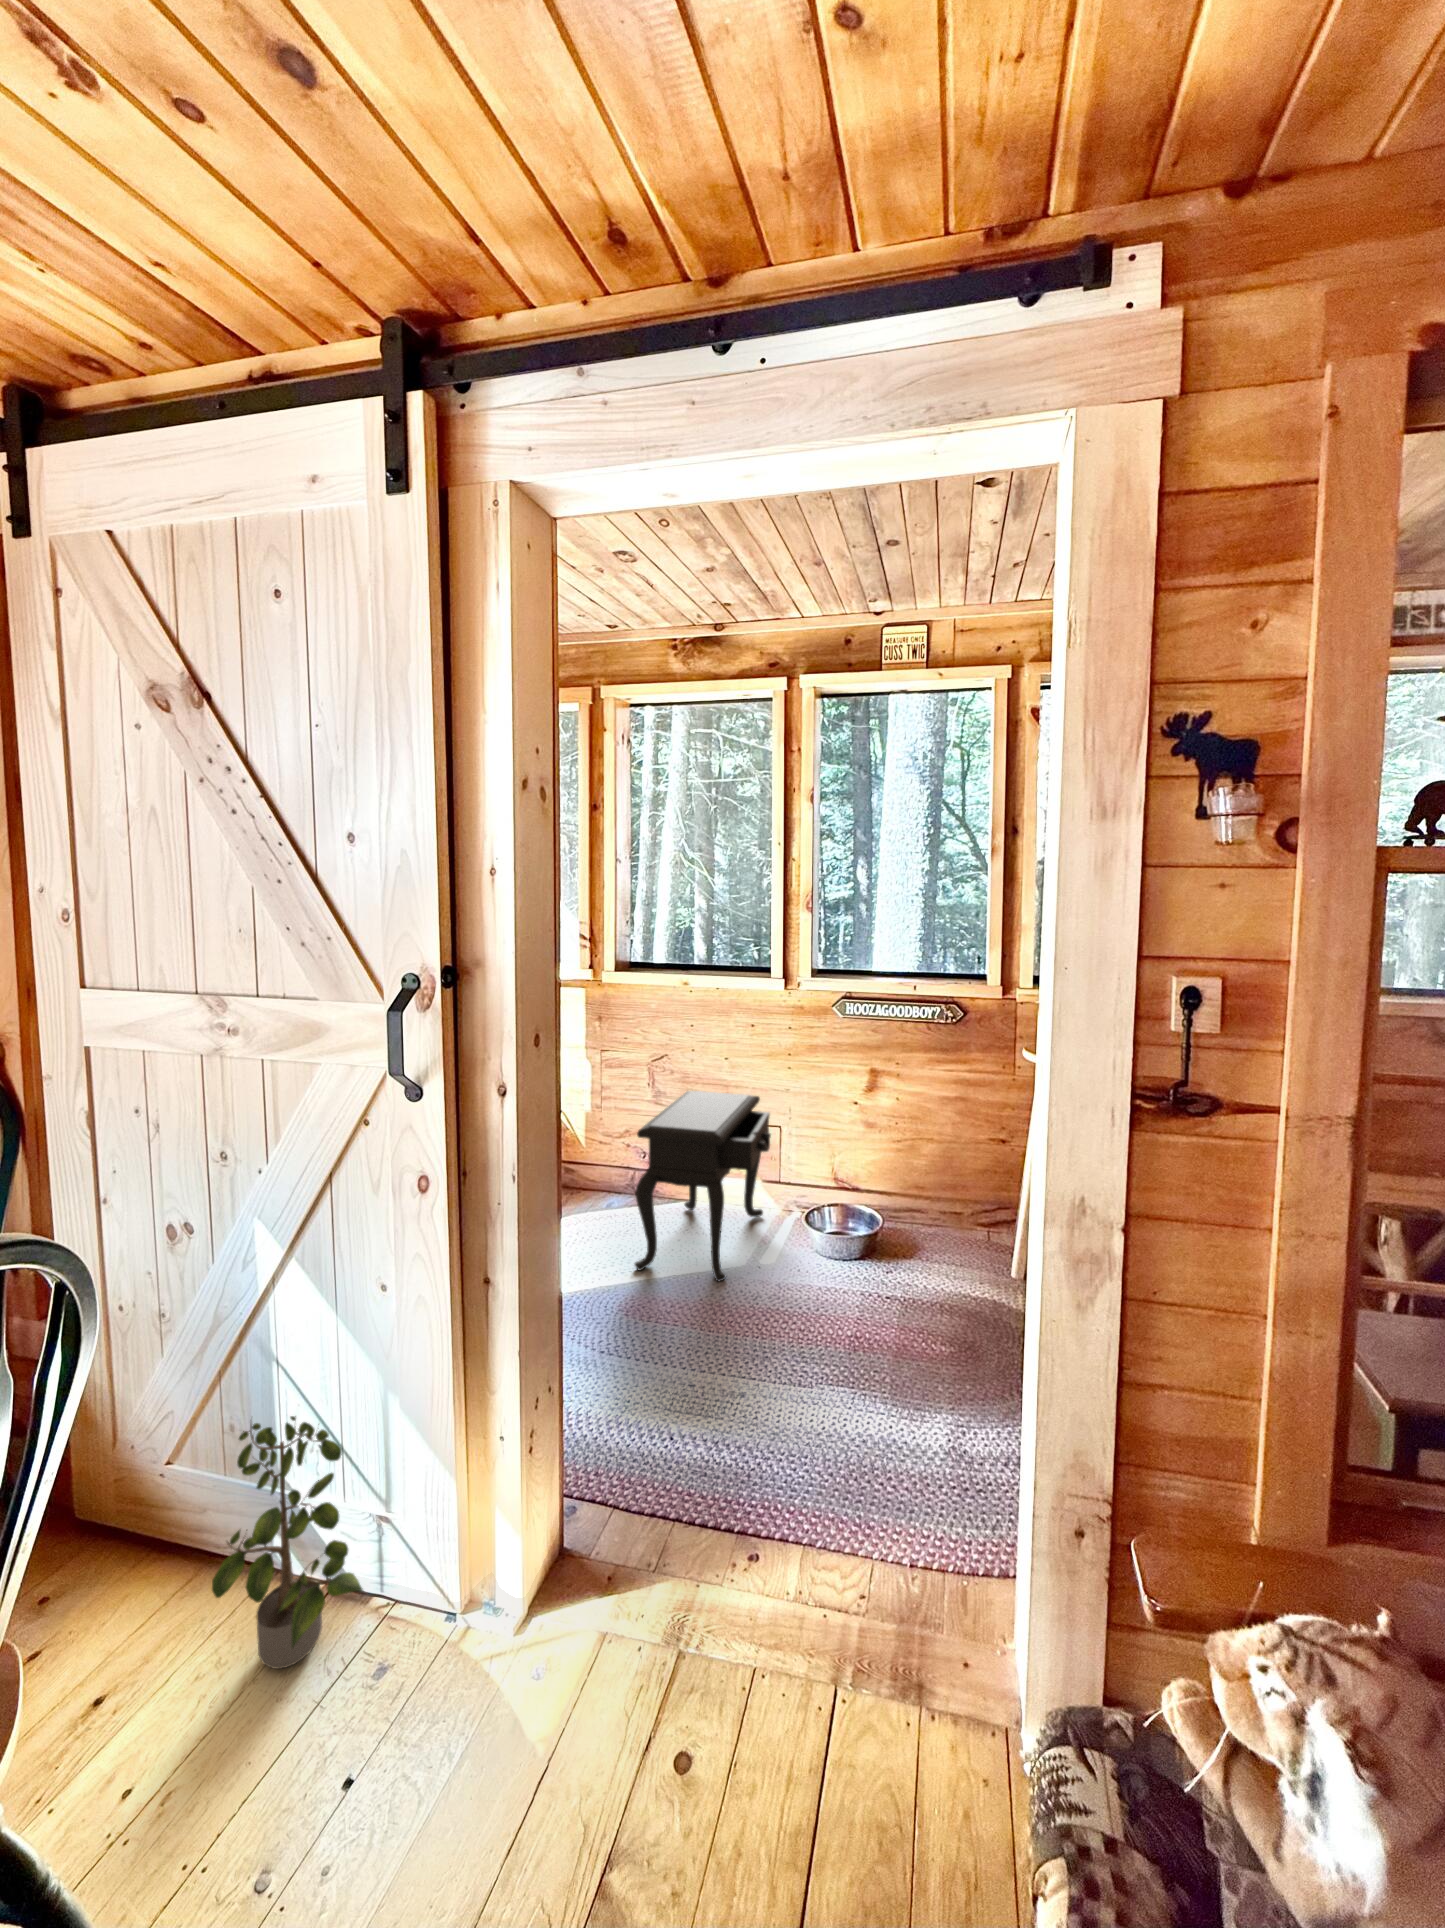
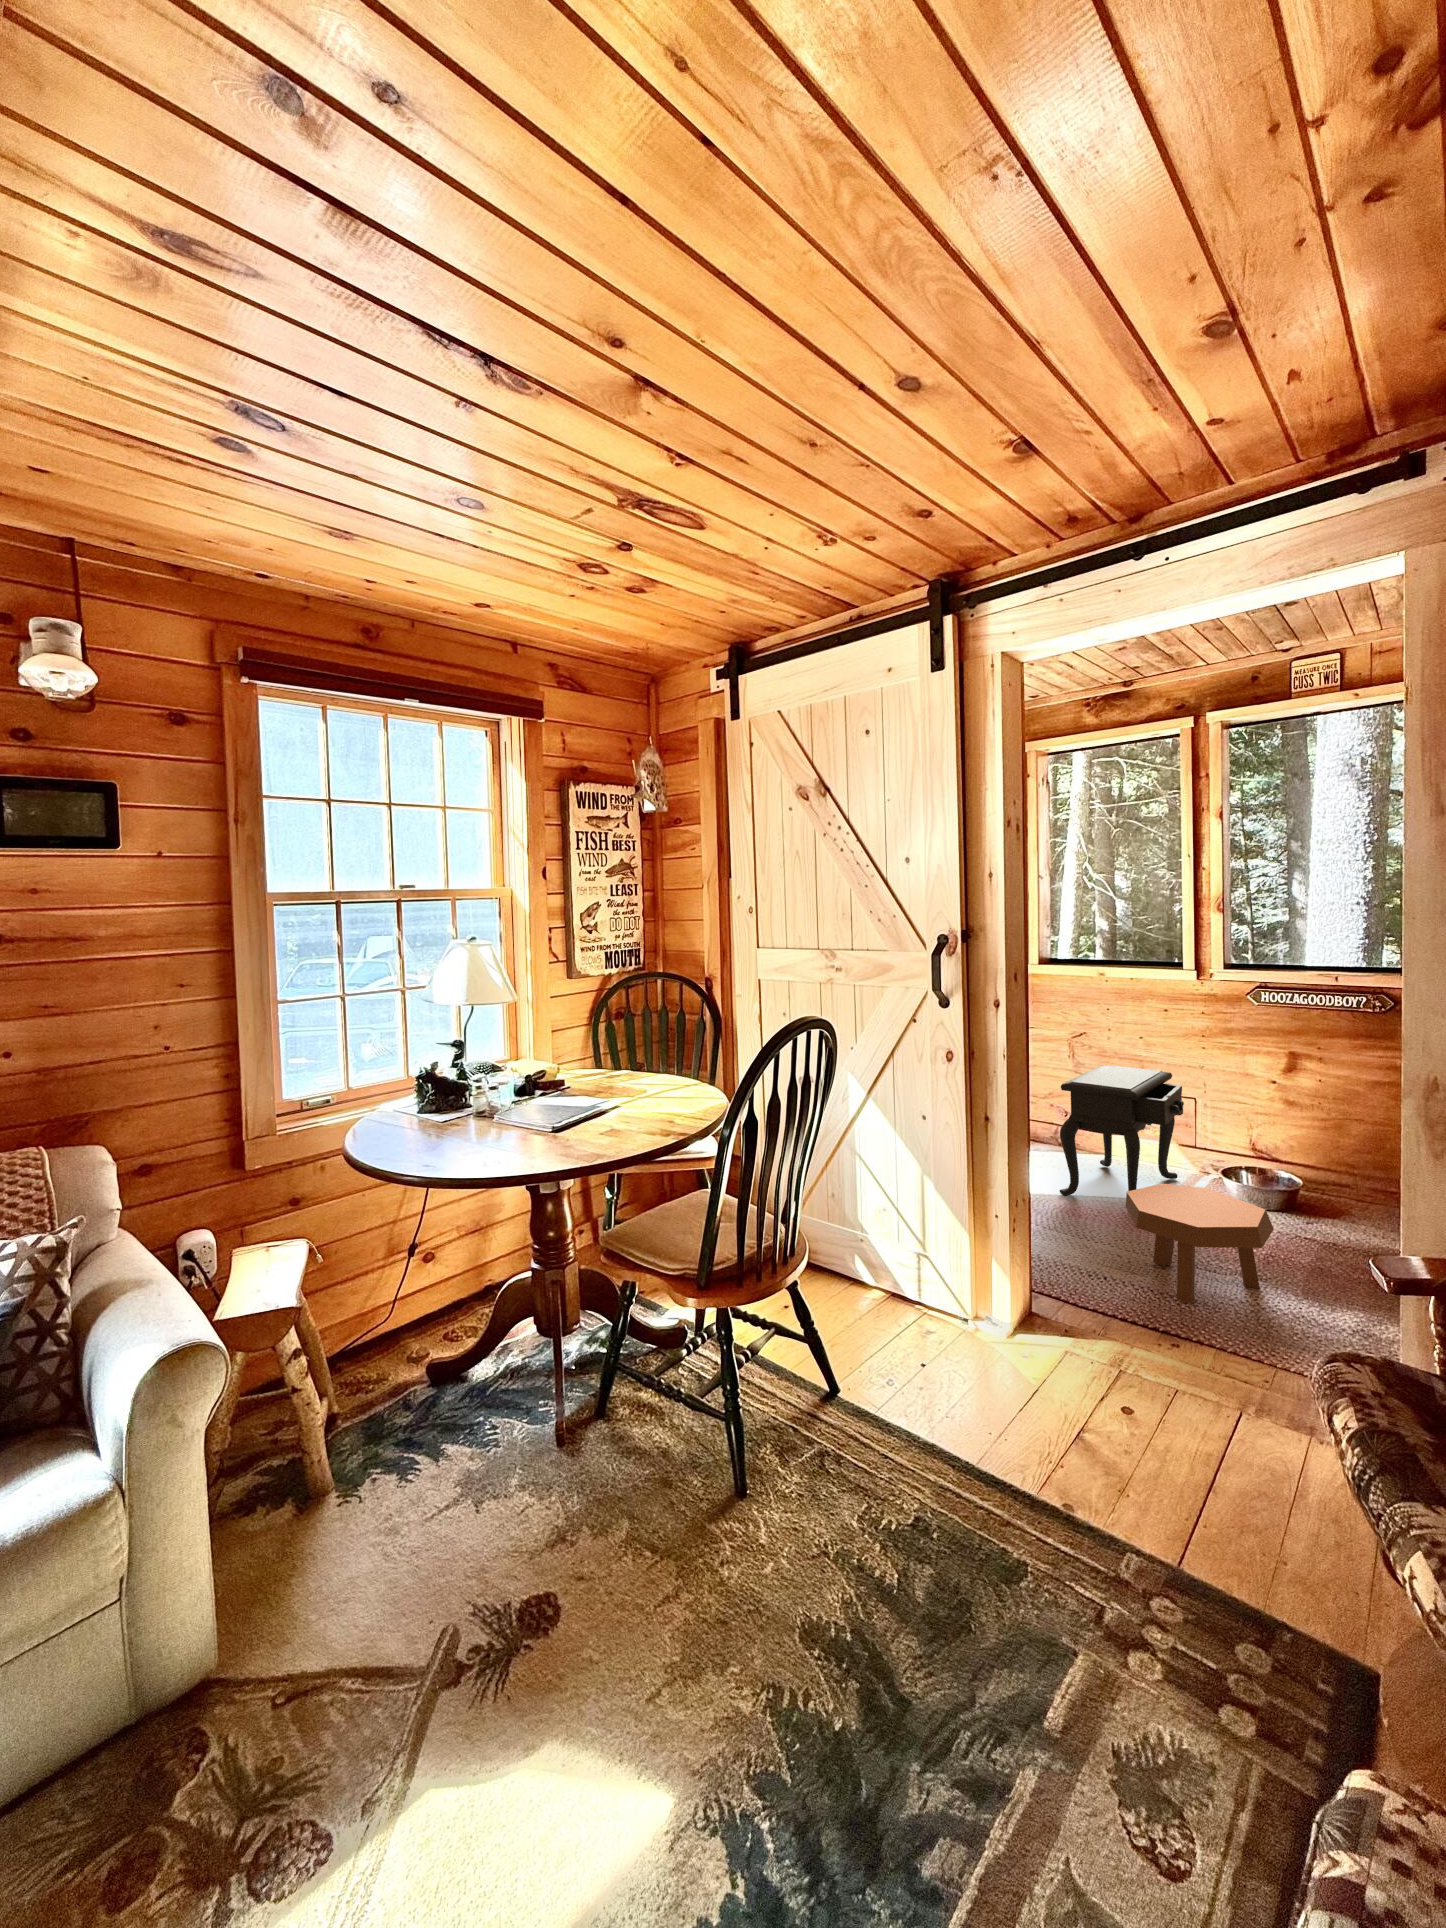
footstool: none [703,1263,863,1446] -> present [1126,1184,1274,1304]
potted plant: present [212,1416,363,1669] -> none [839,1175,921,1315]

